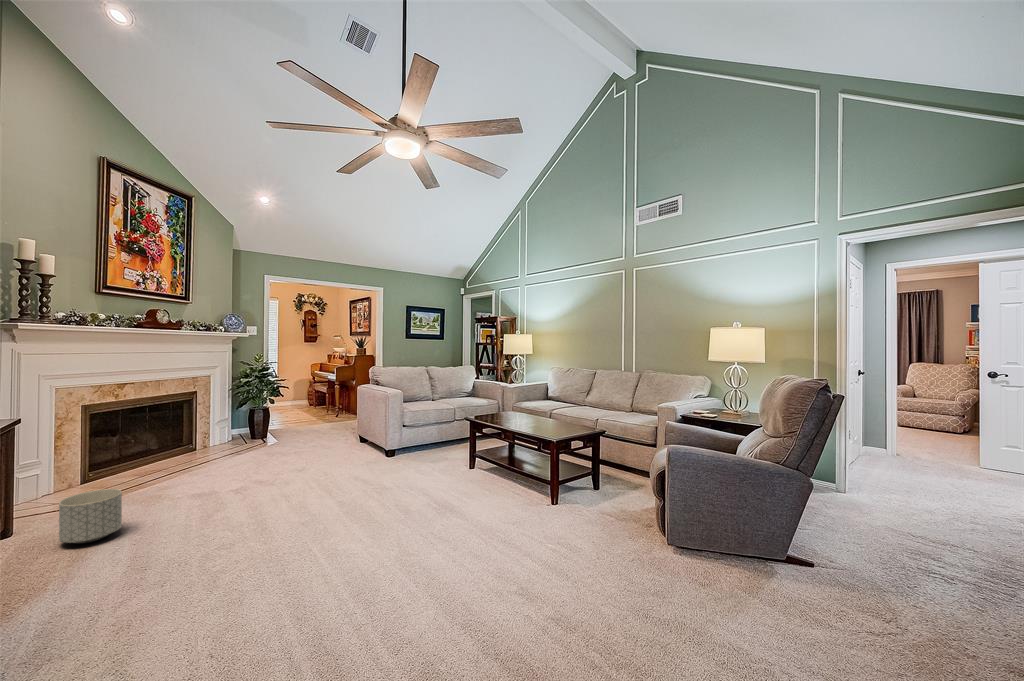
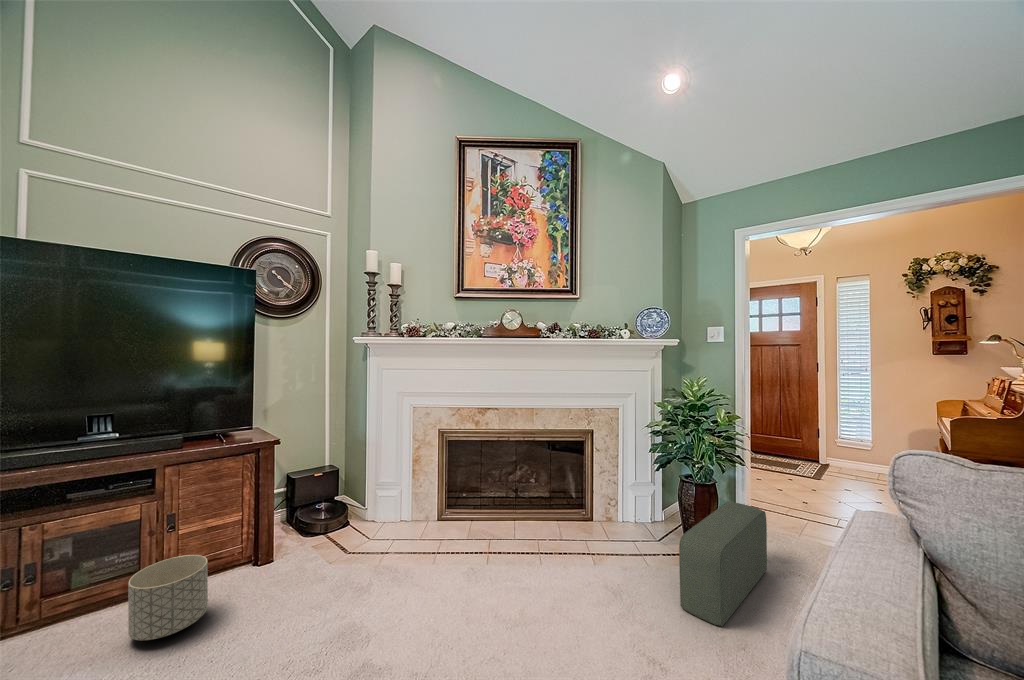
pouf: none [293,409,321,446] -> present [679,502,767,626]

